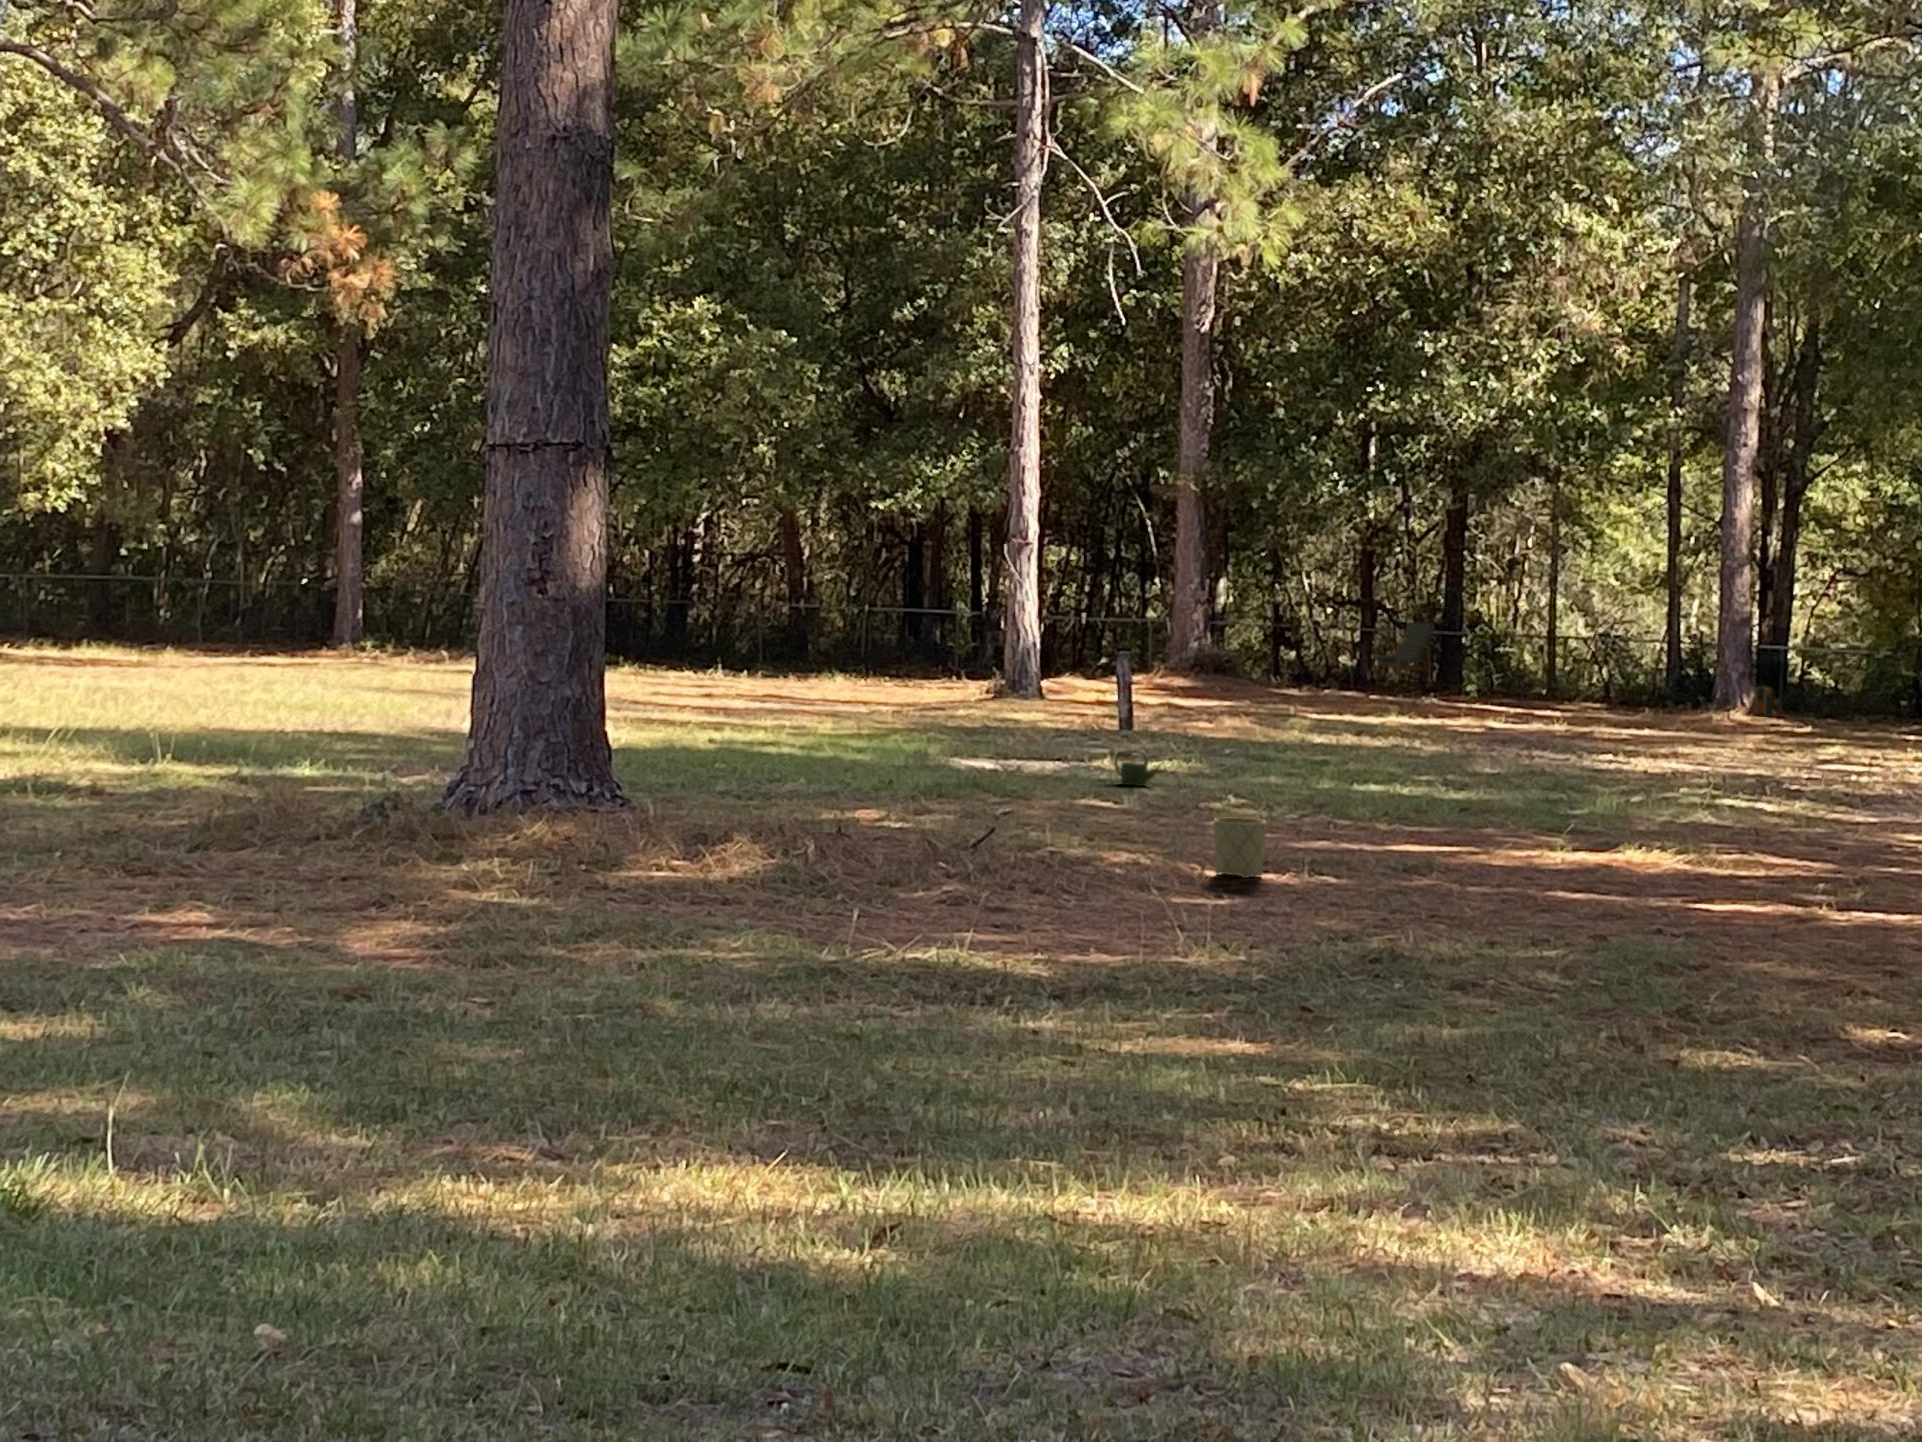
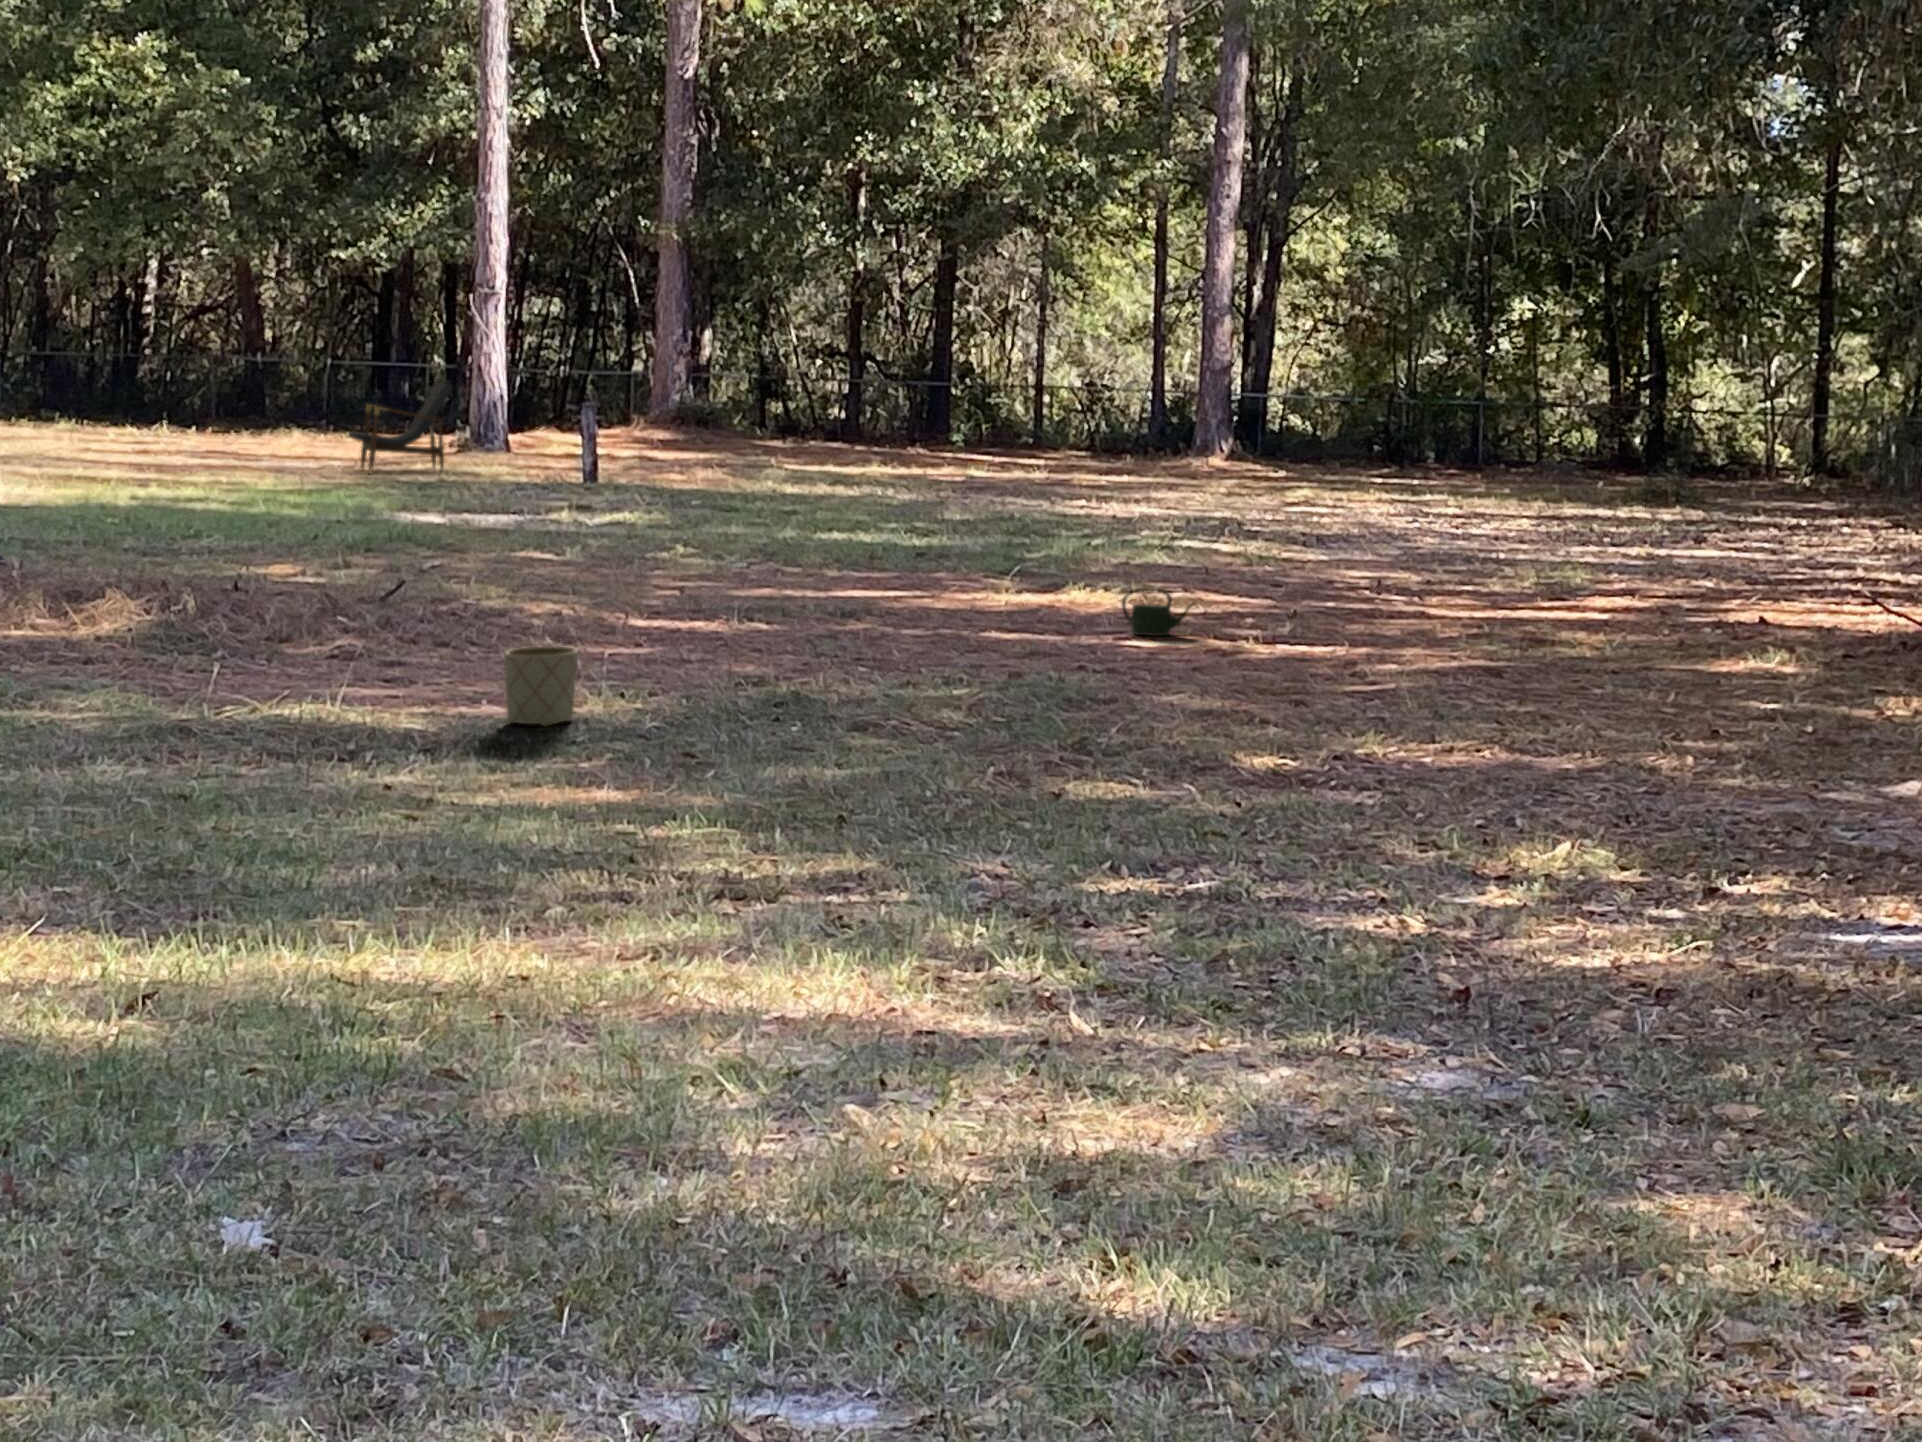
lounge chair: present [1368,622,1434,681] -> present [348,383,452,474]
backpack: present [1752,687,1786,717] -> none [1223,427,1262,455]
watering can: present [1114,750,1163,786] -> present [1122,588,1195,636]

